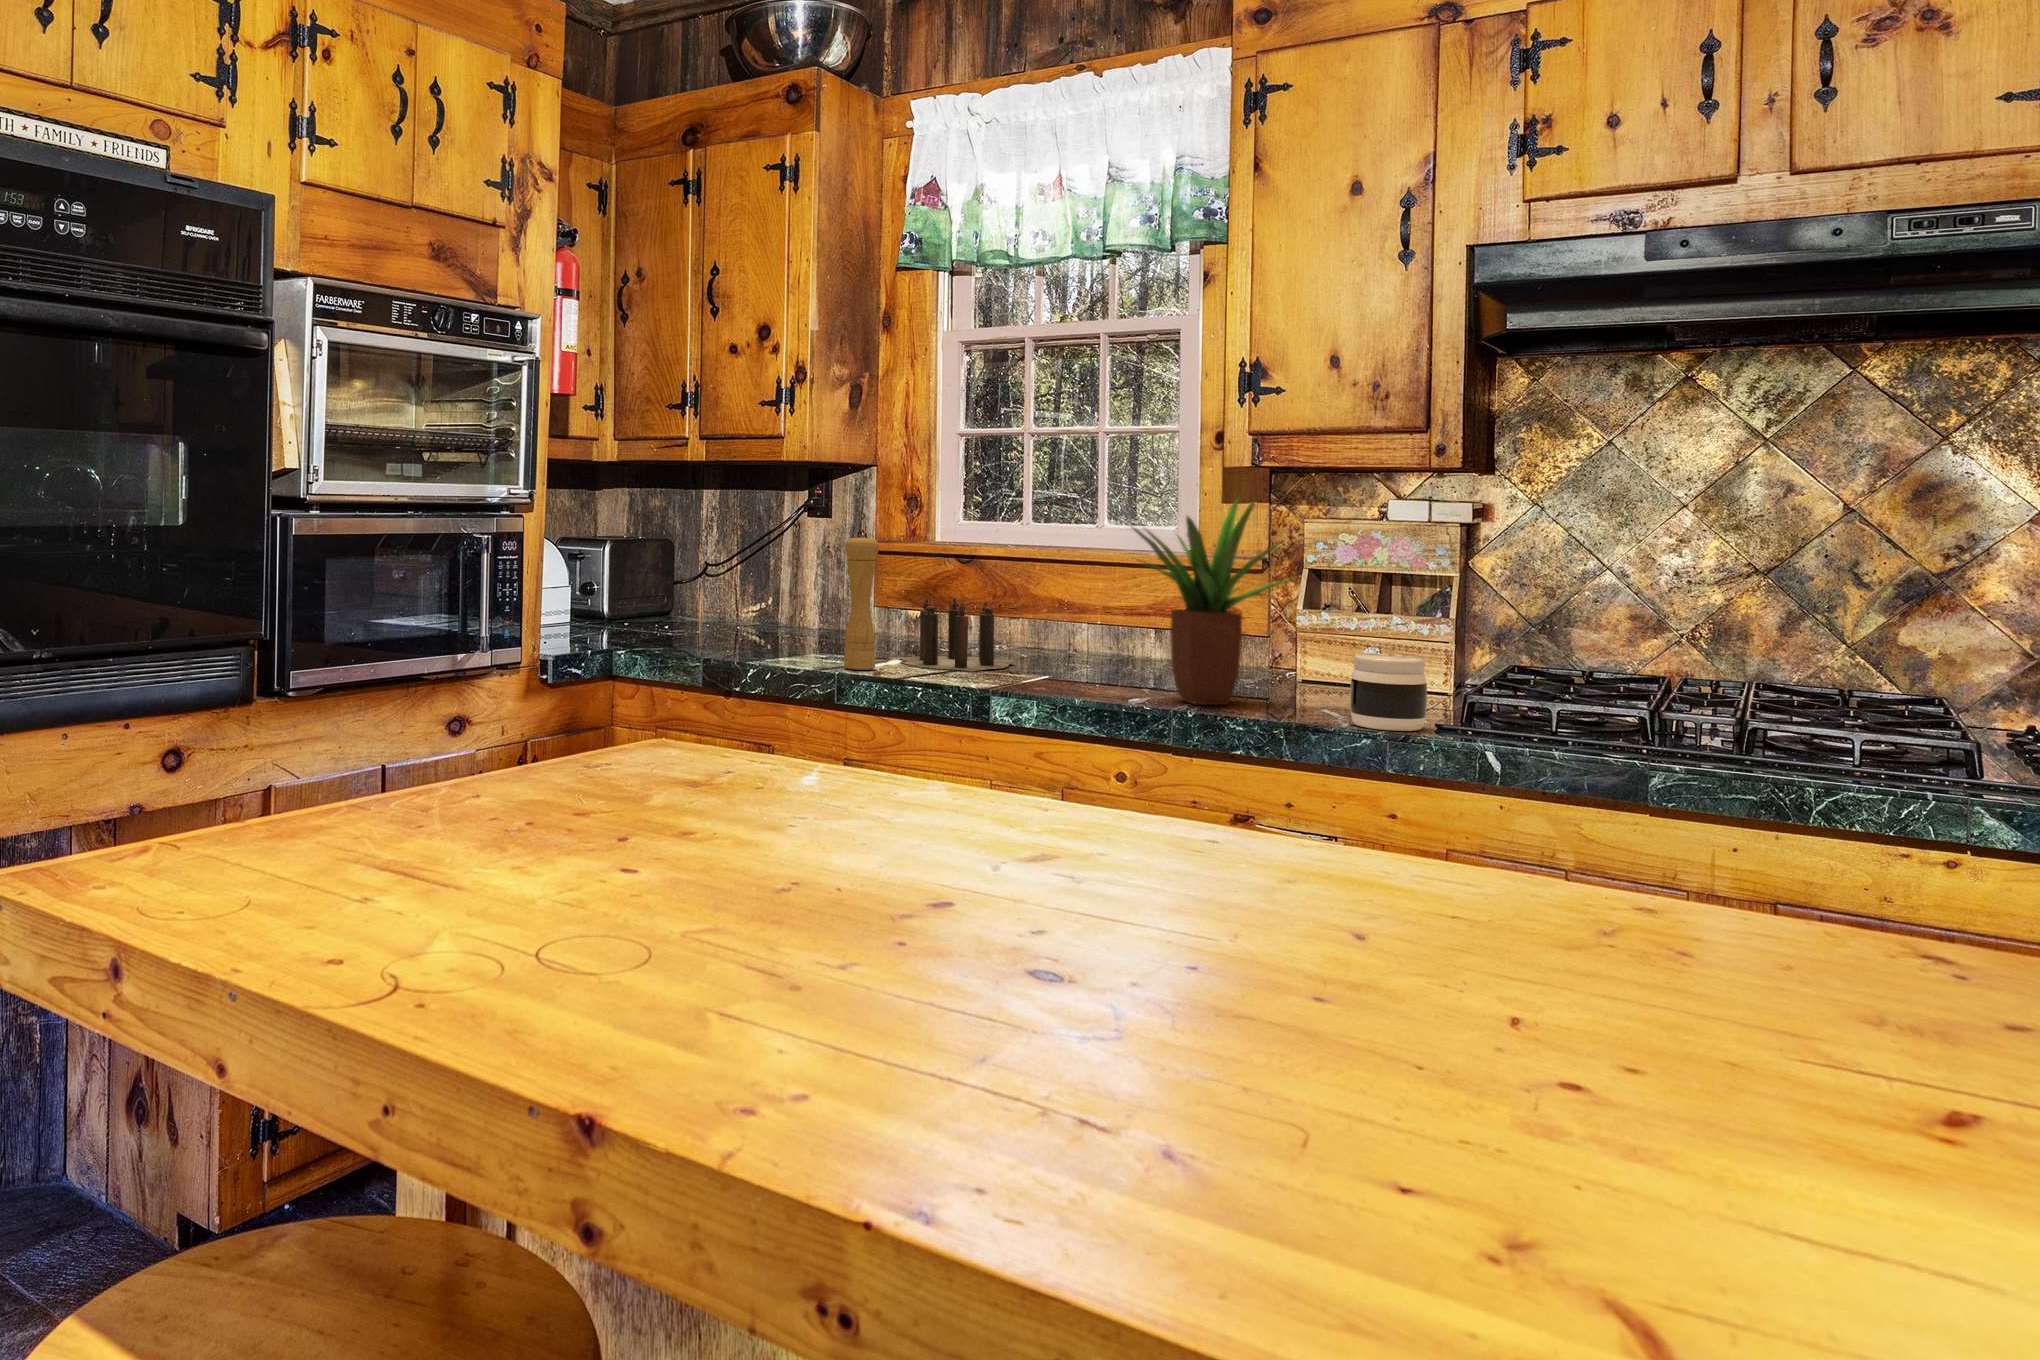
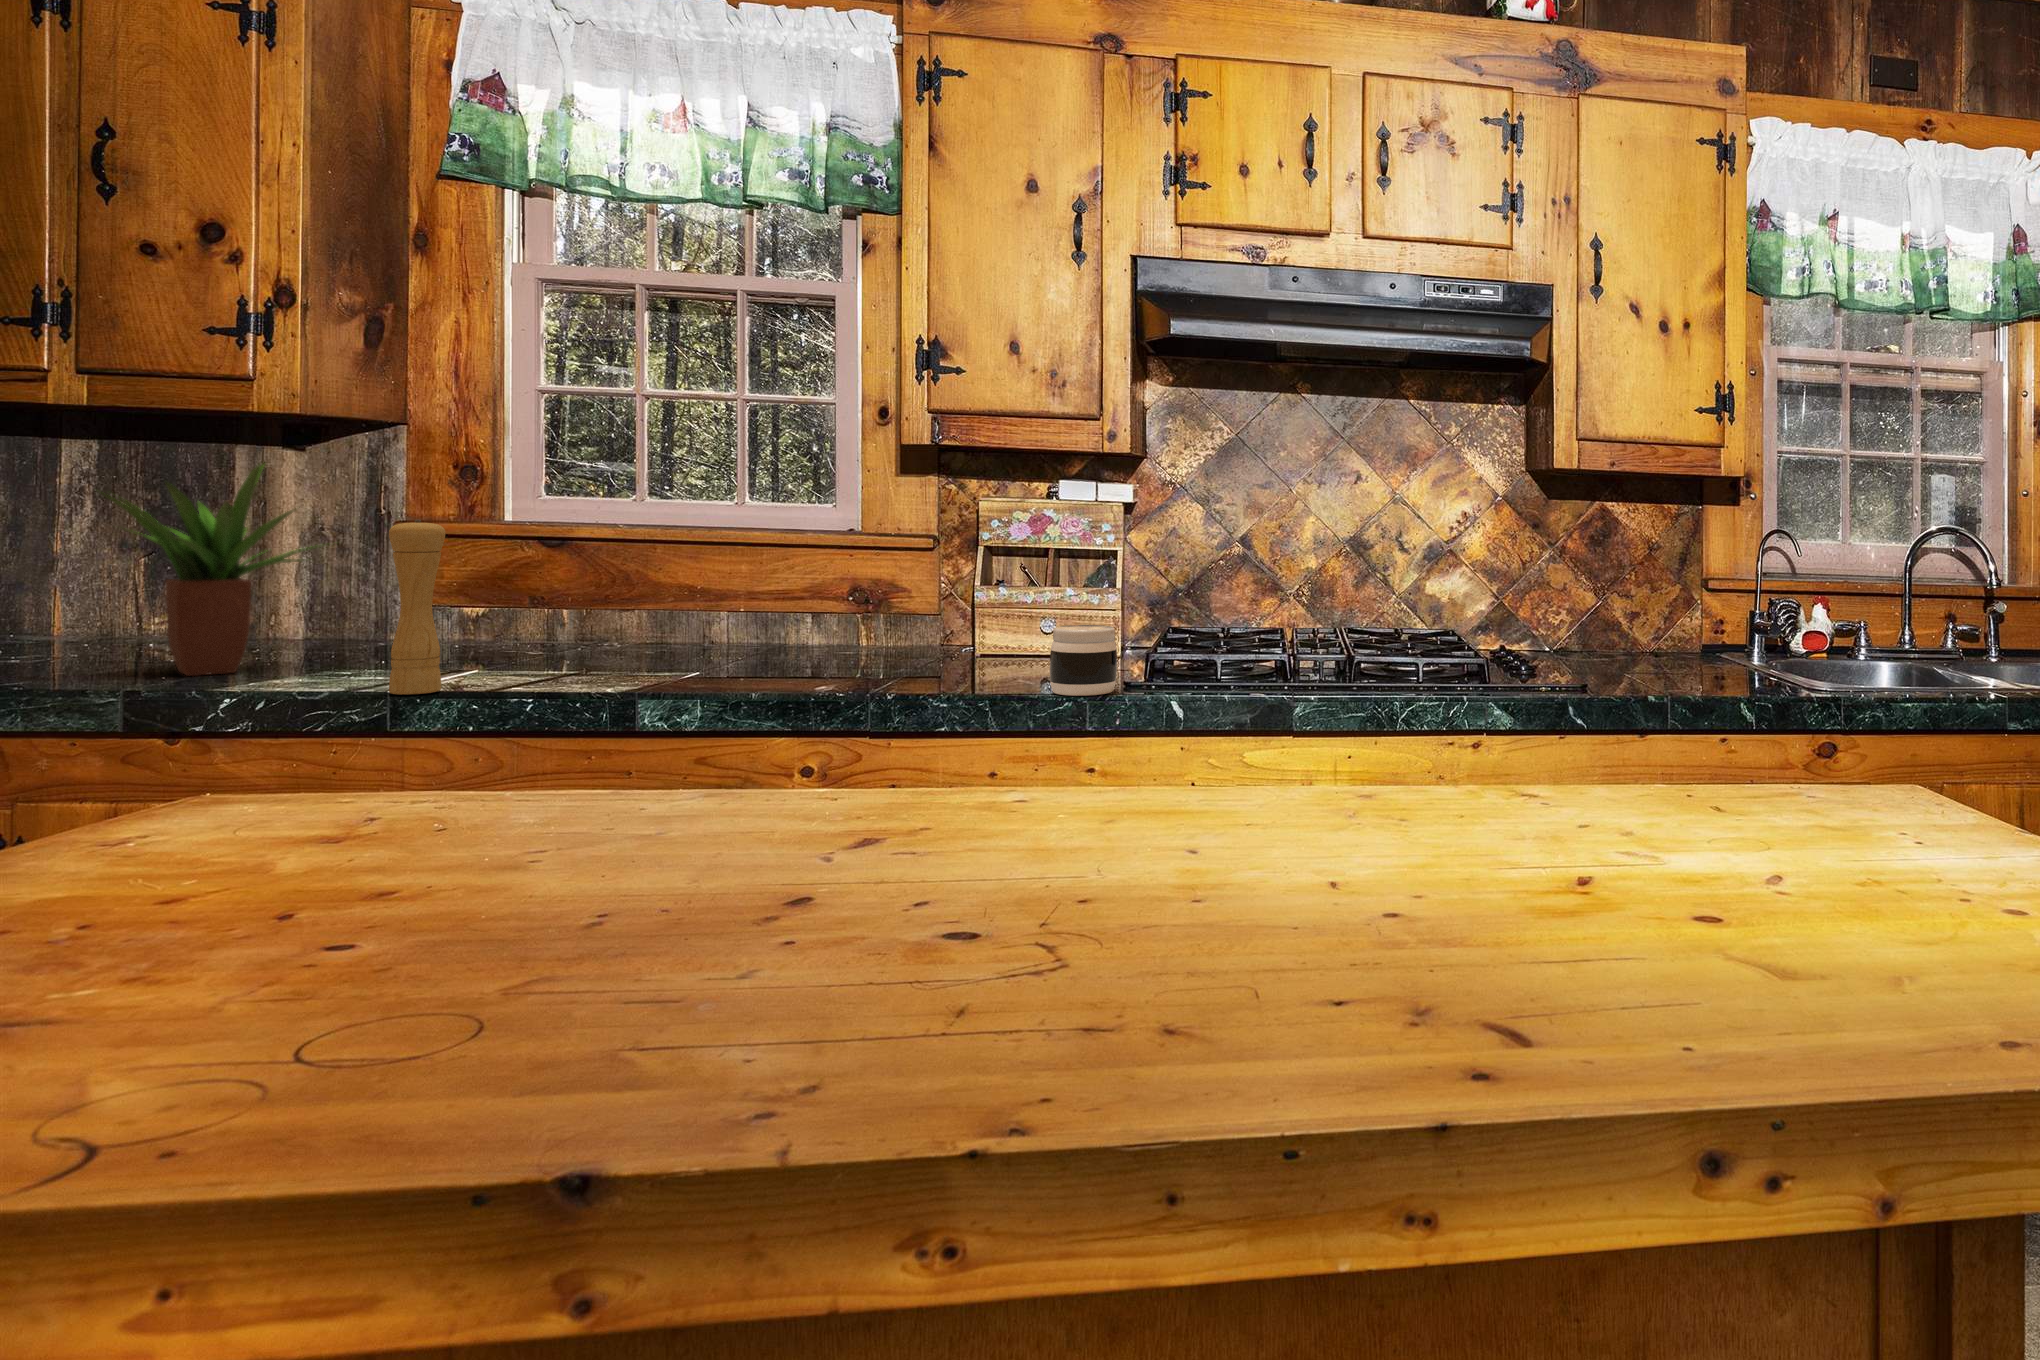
potted plant: present [1132,499,1294,705] -> present [103,465,324,676]
candle: present [903,597,1016,671] -> none [449,592,668,682]

